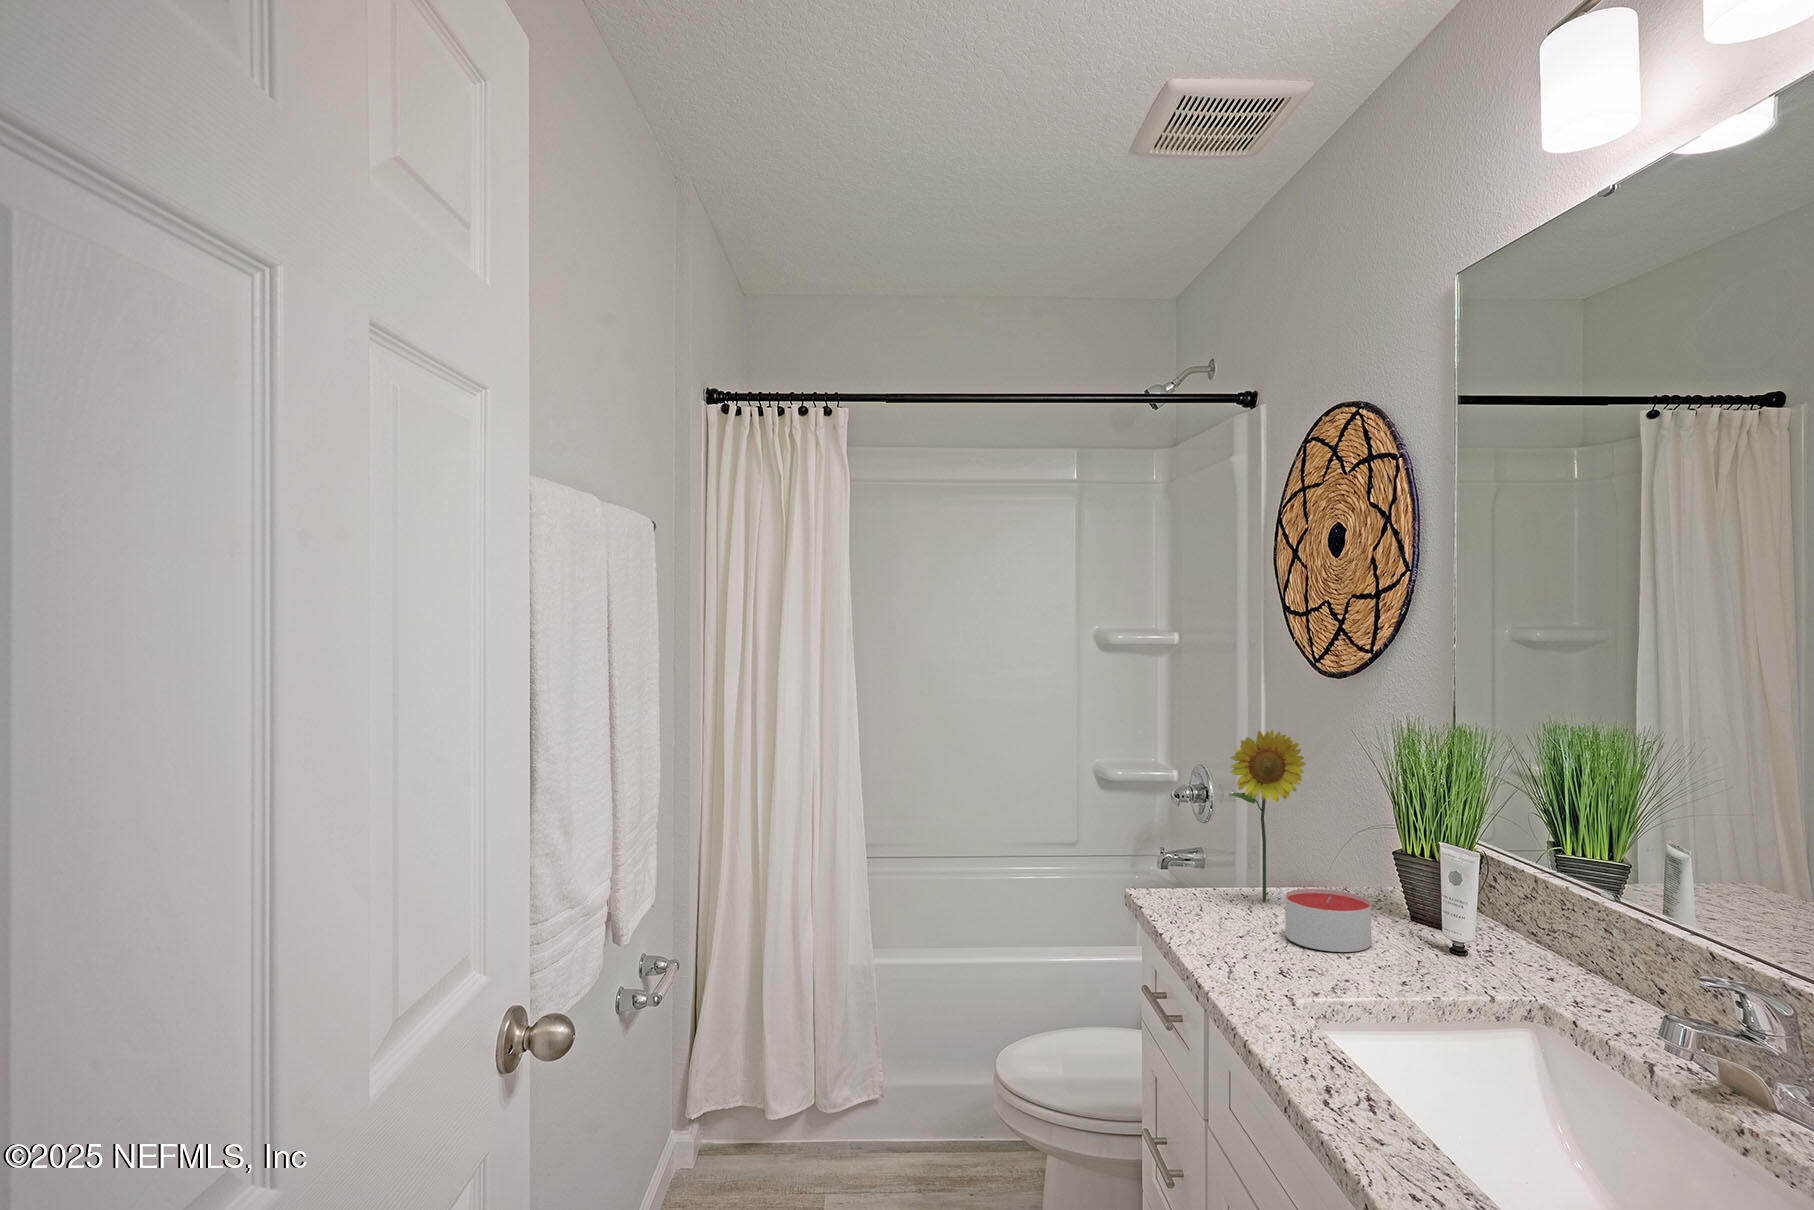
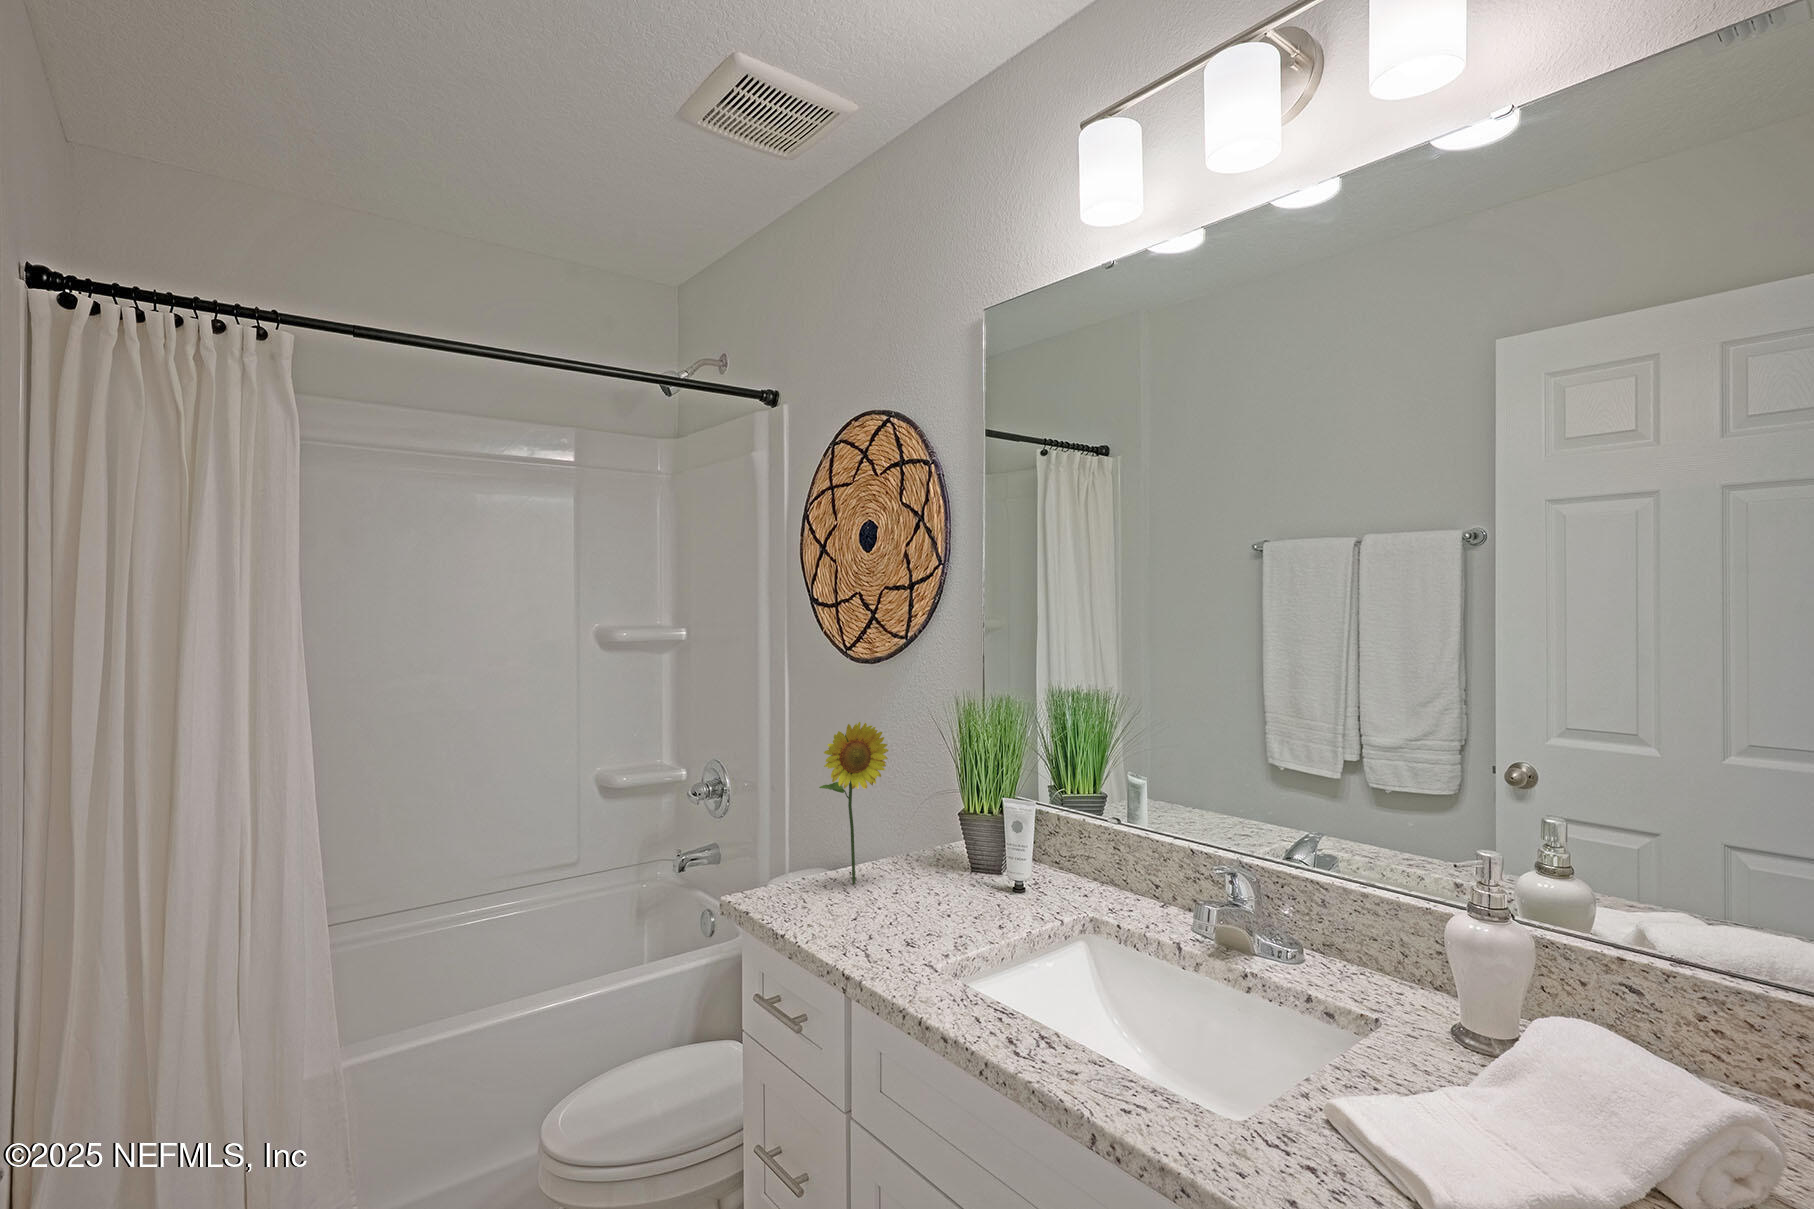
candle: present [1285,889,1371,952] -> none [890,863,963,919]

